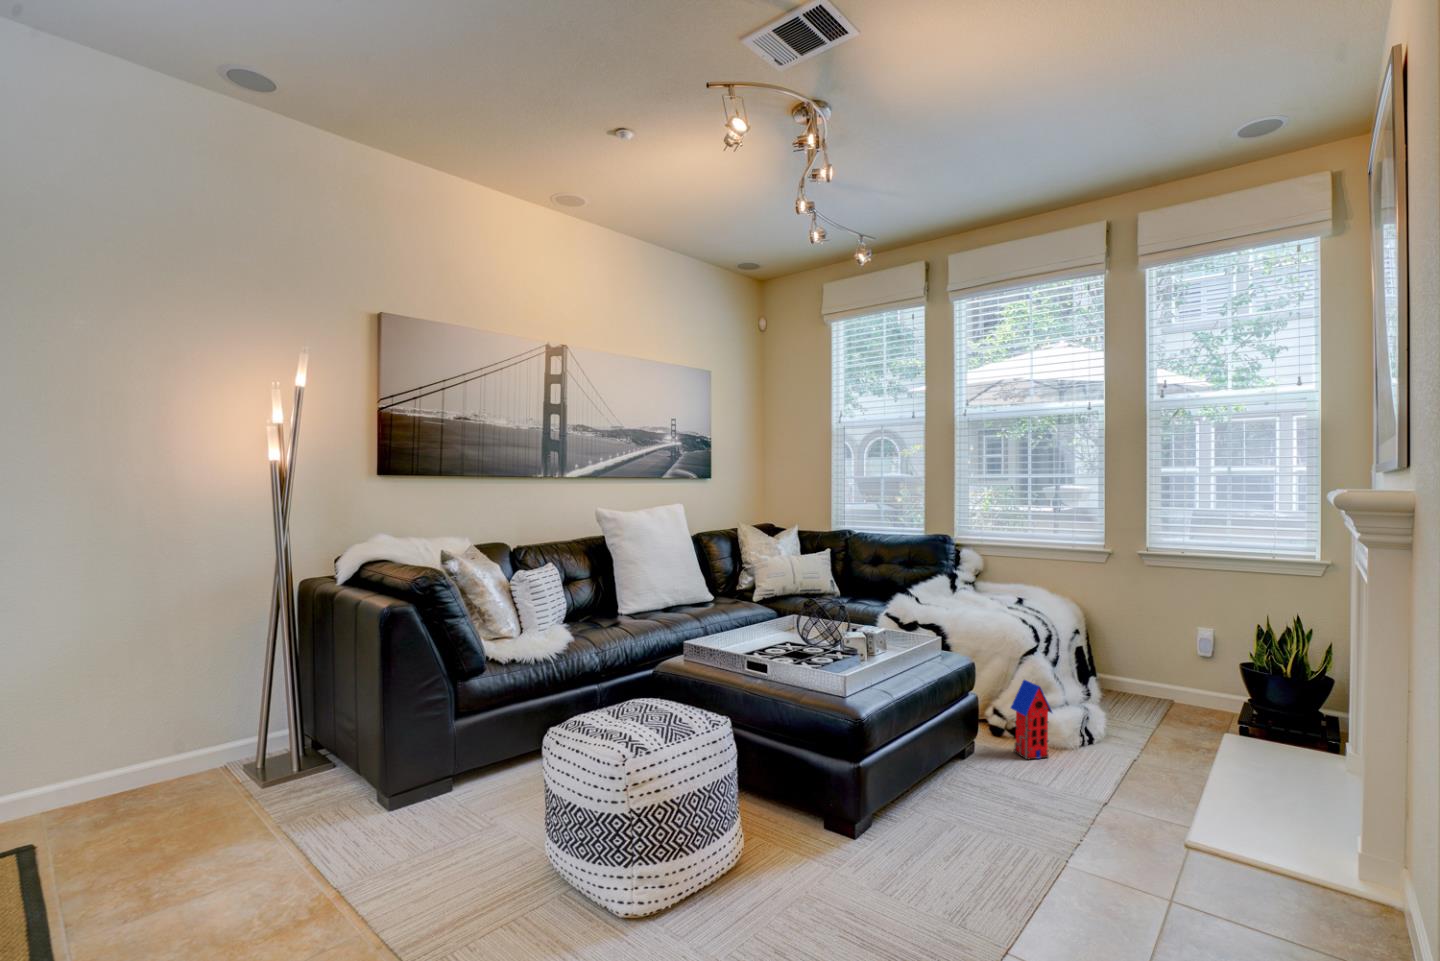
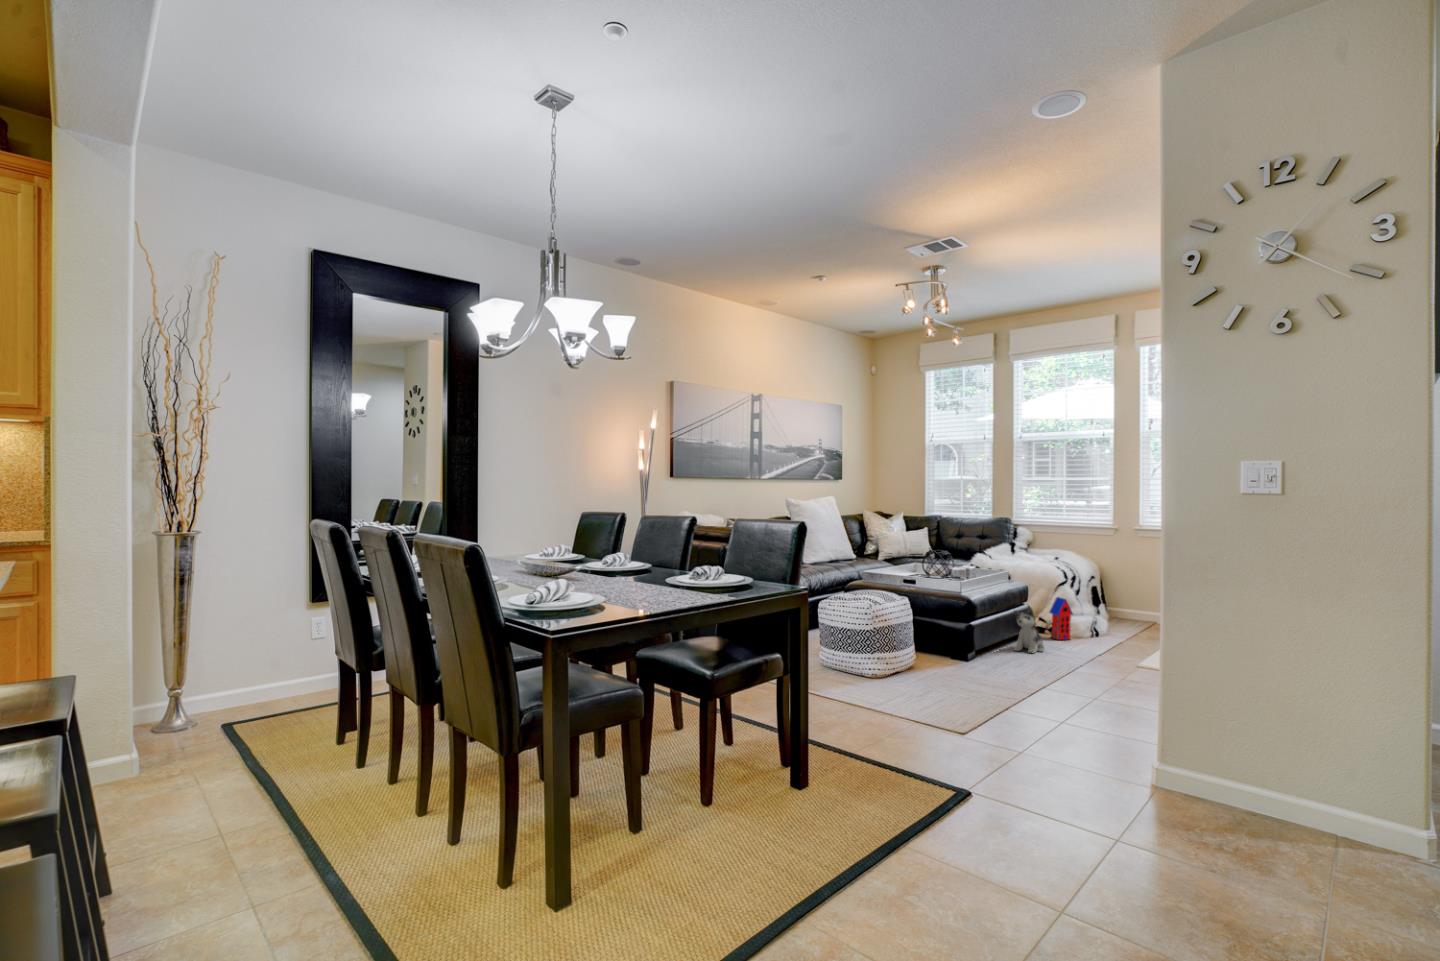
plush toy: none [948,714,1005,807] -> present [1014,607,1045,653]

